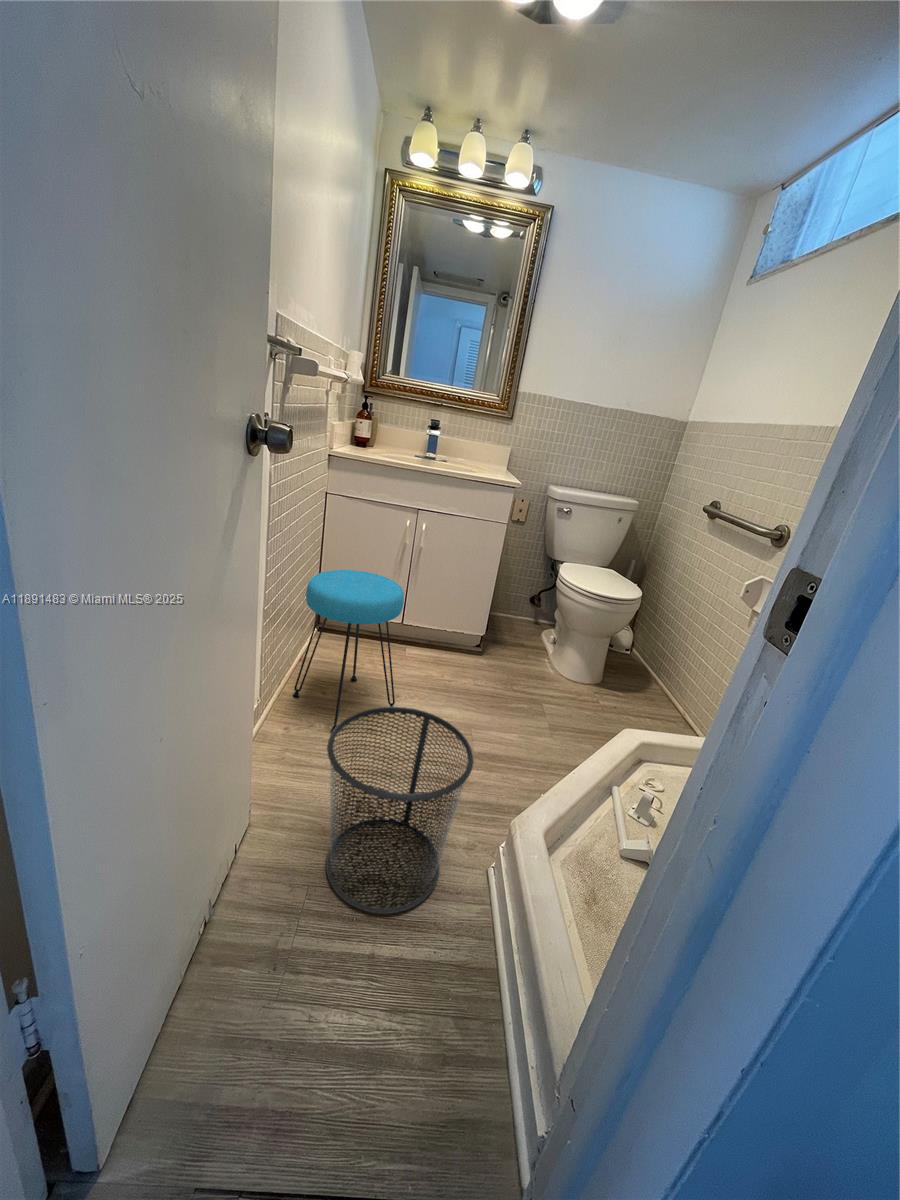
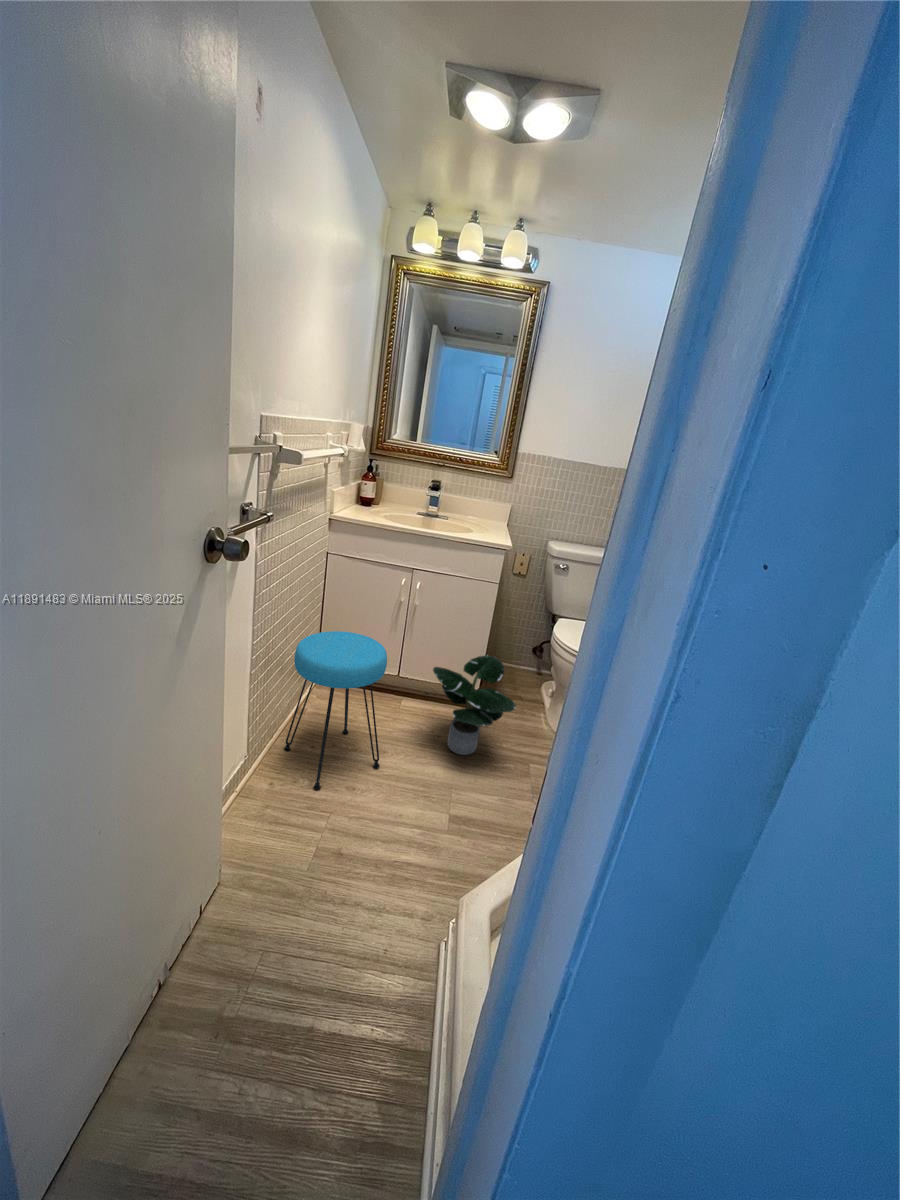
potted plant: none [446,597,534,698] -> present [433,655,516,755]
waste bin: present [326,707,474,914] -> none [280,779,420,986]

